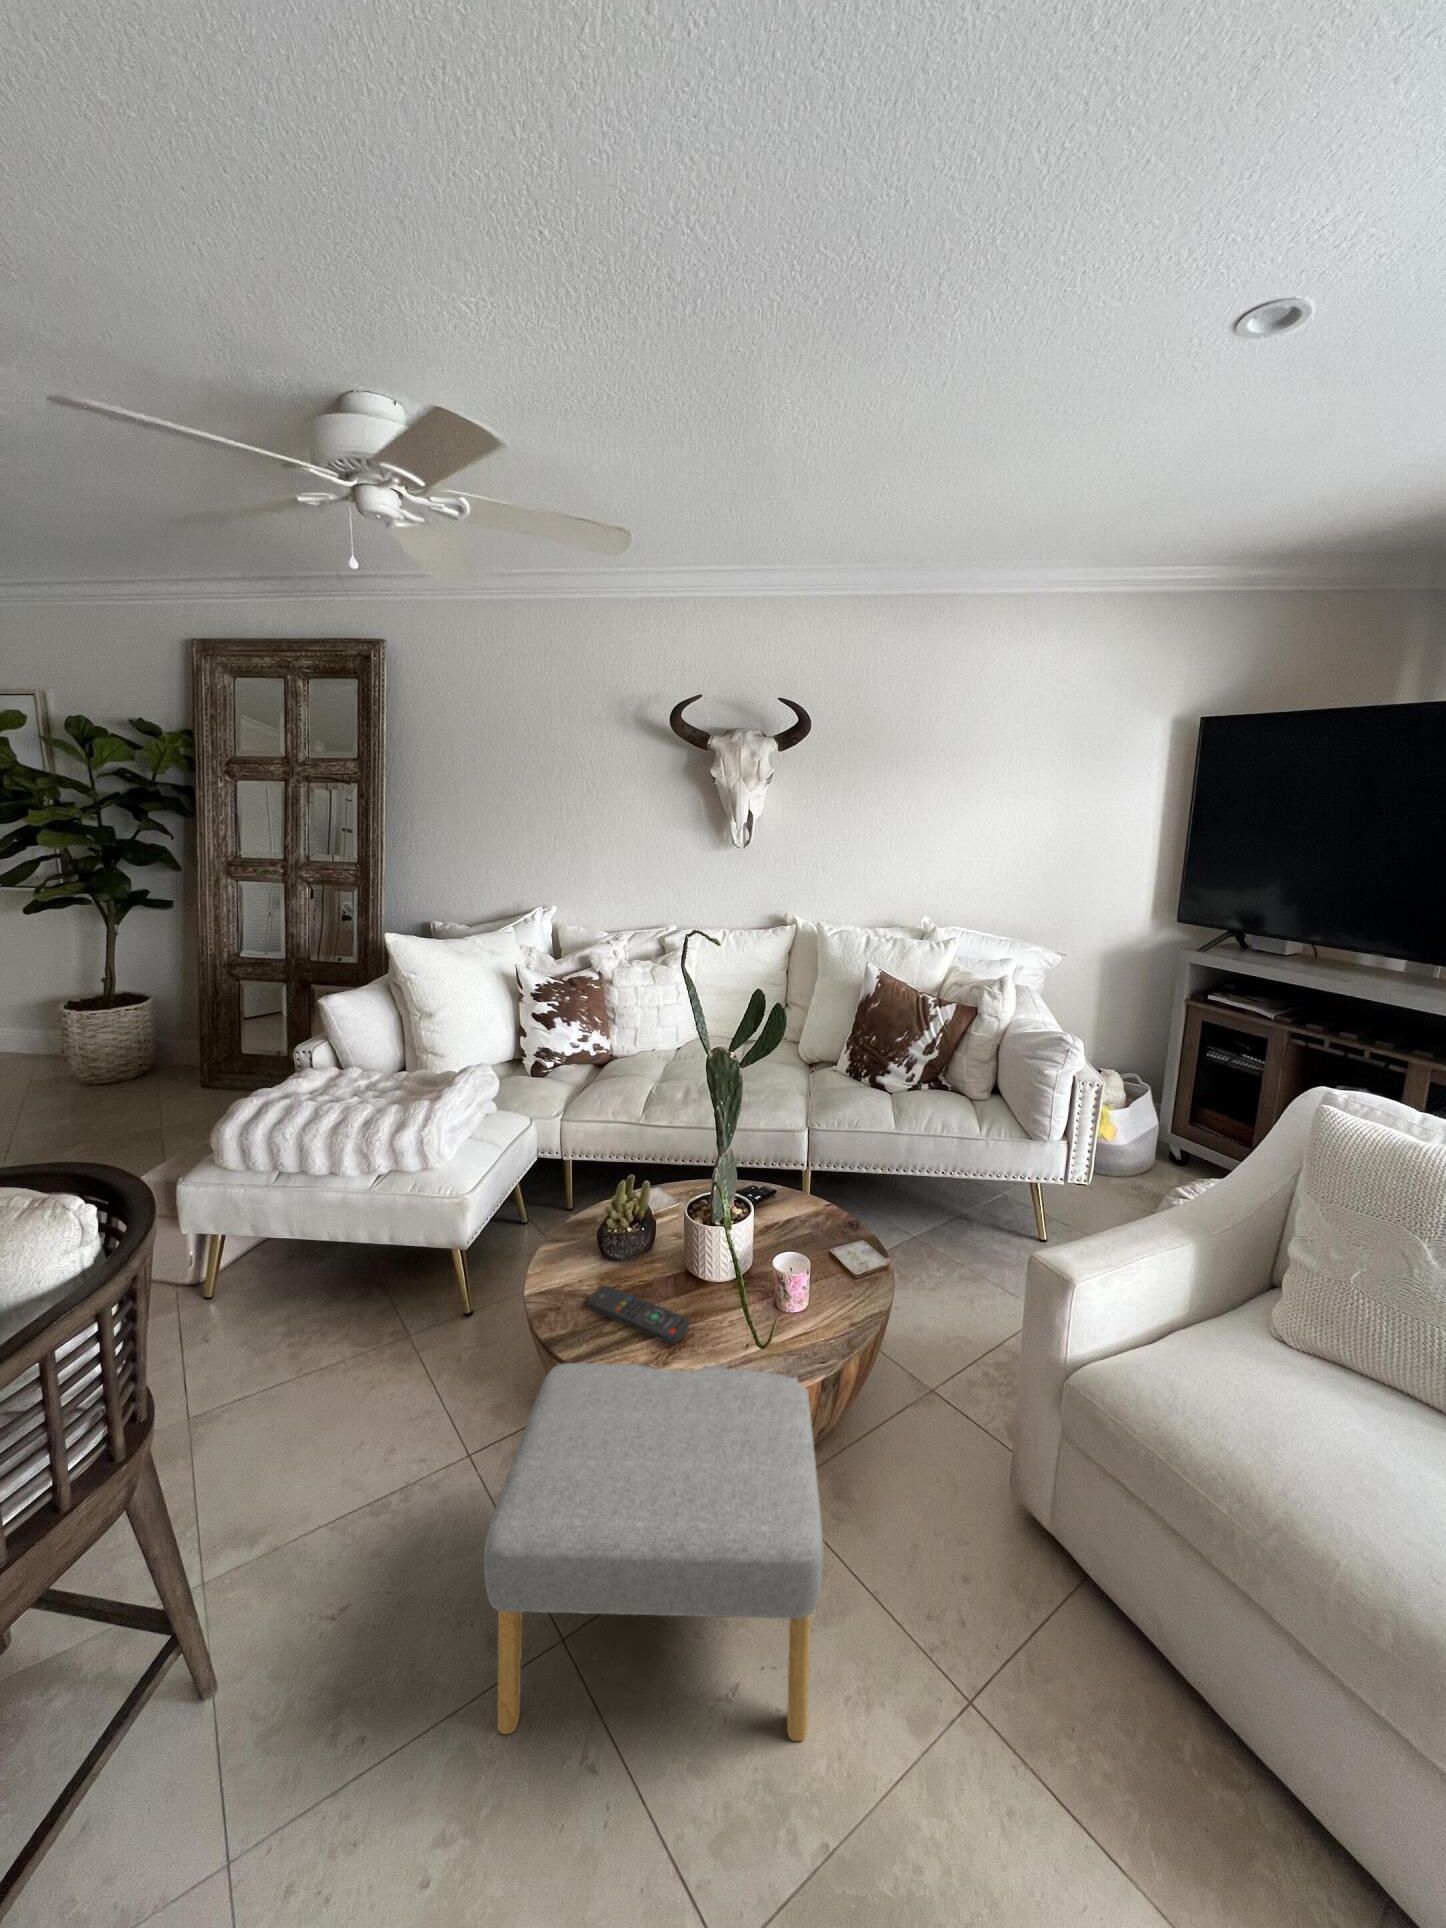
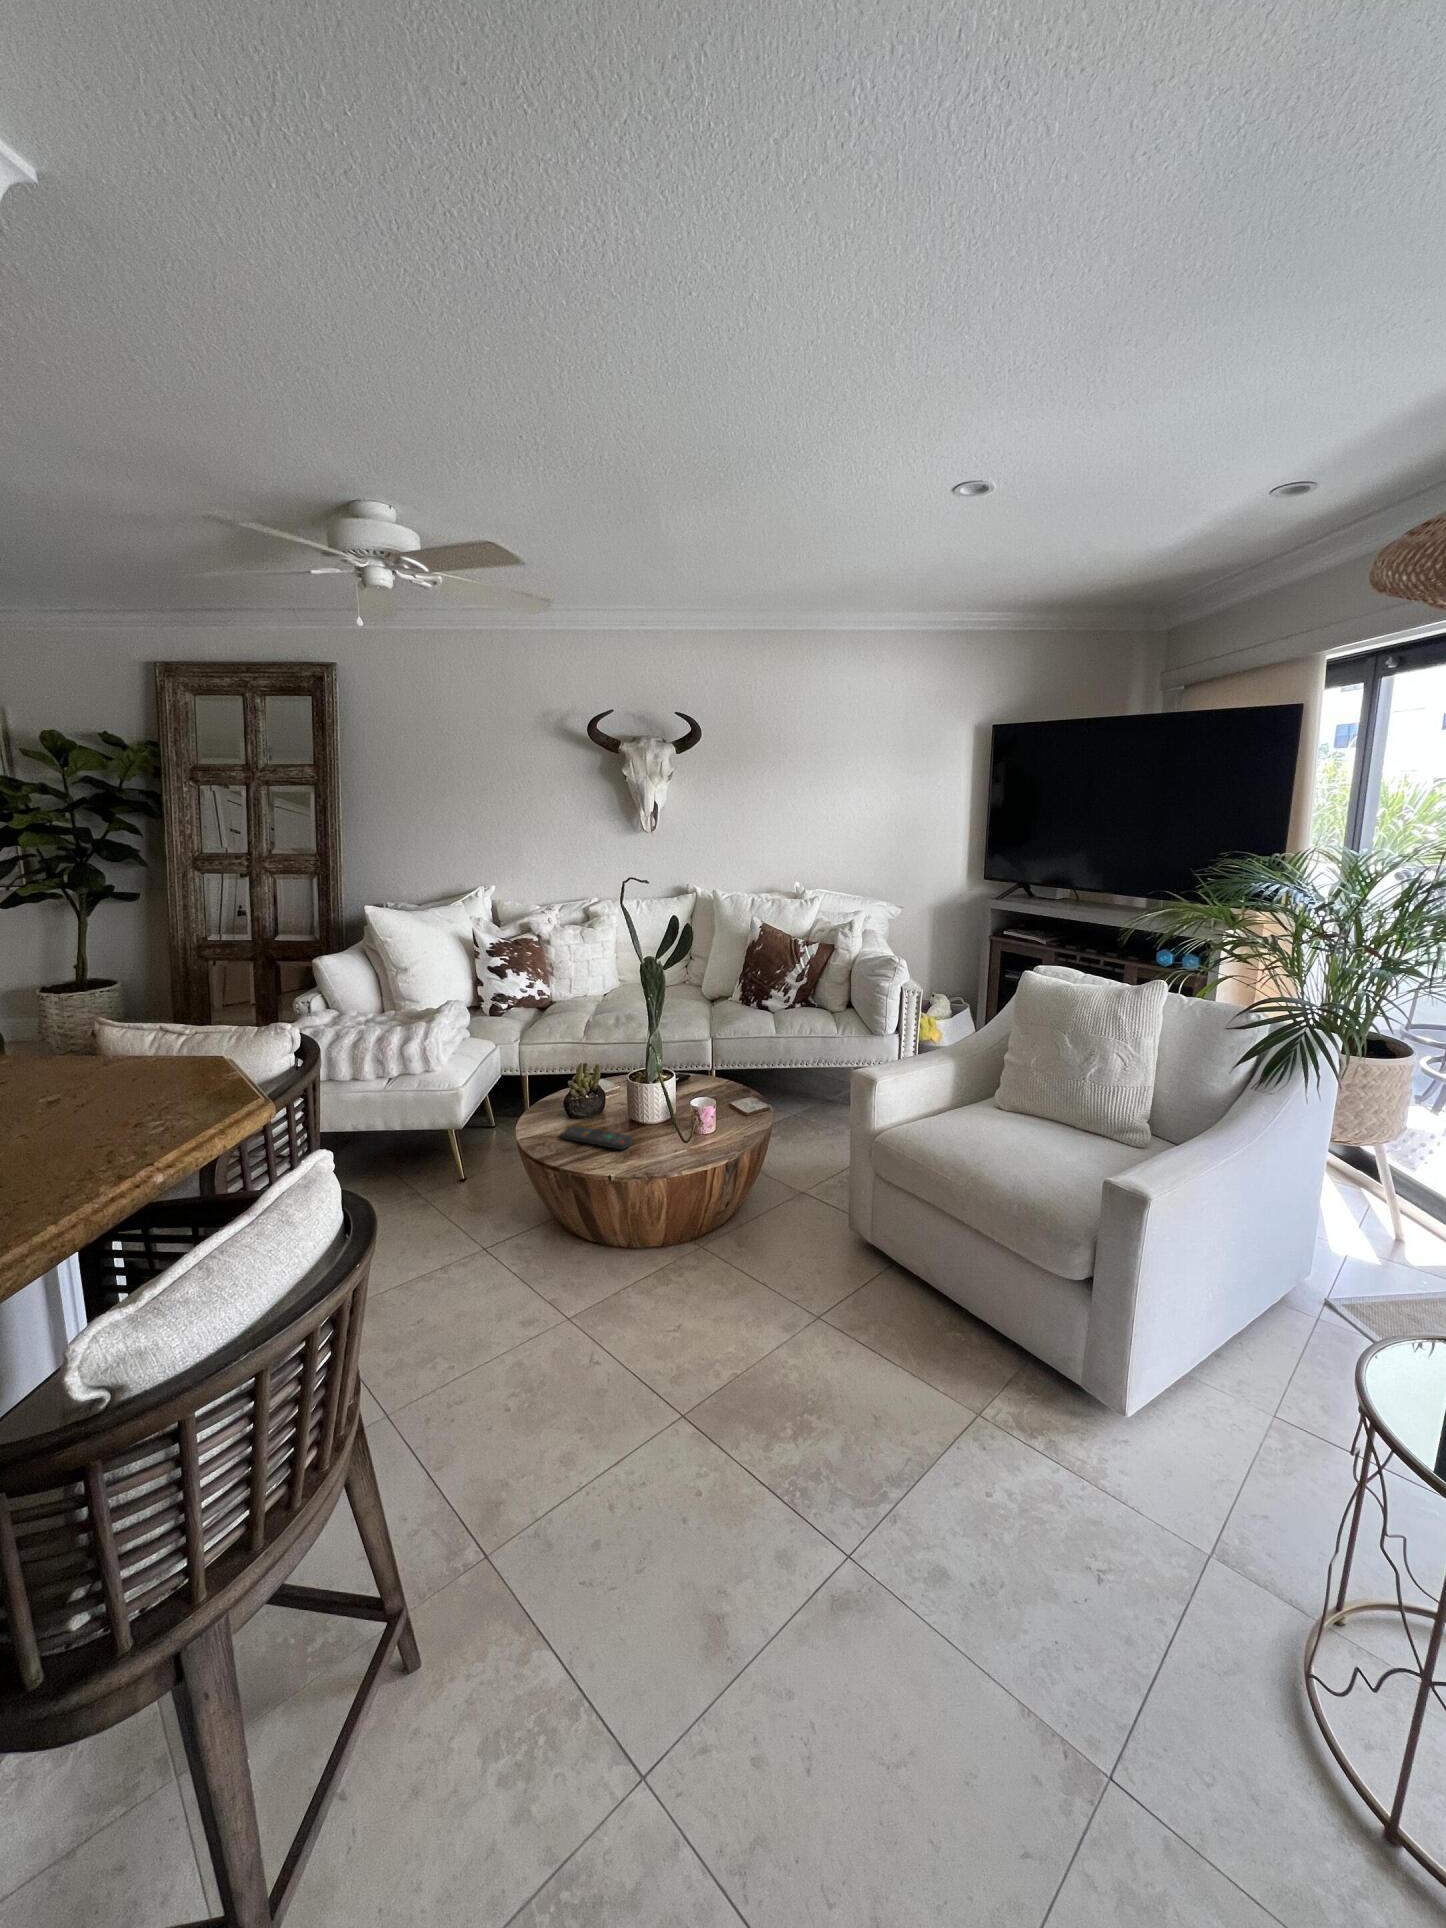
footstool: present [484,1363,823,1741] -> none [519,1157,719,1357]

